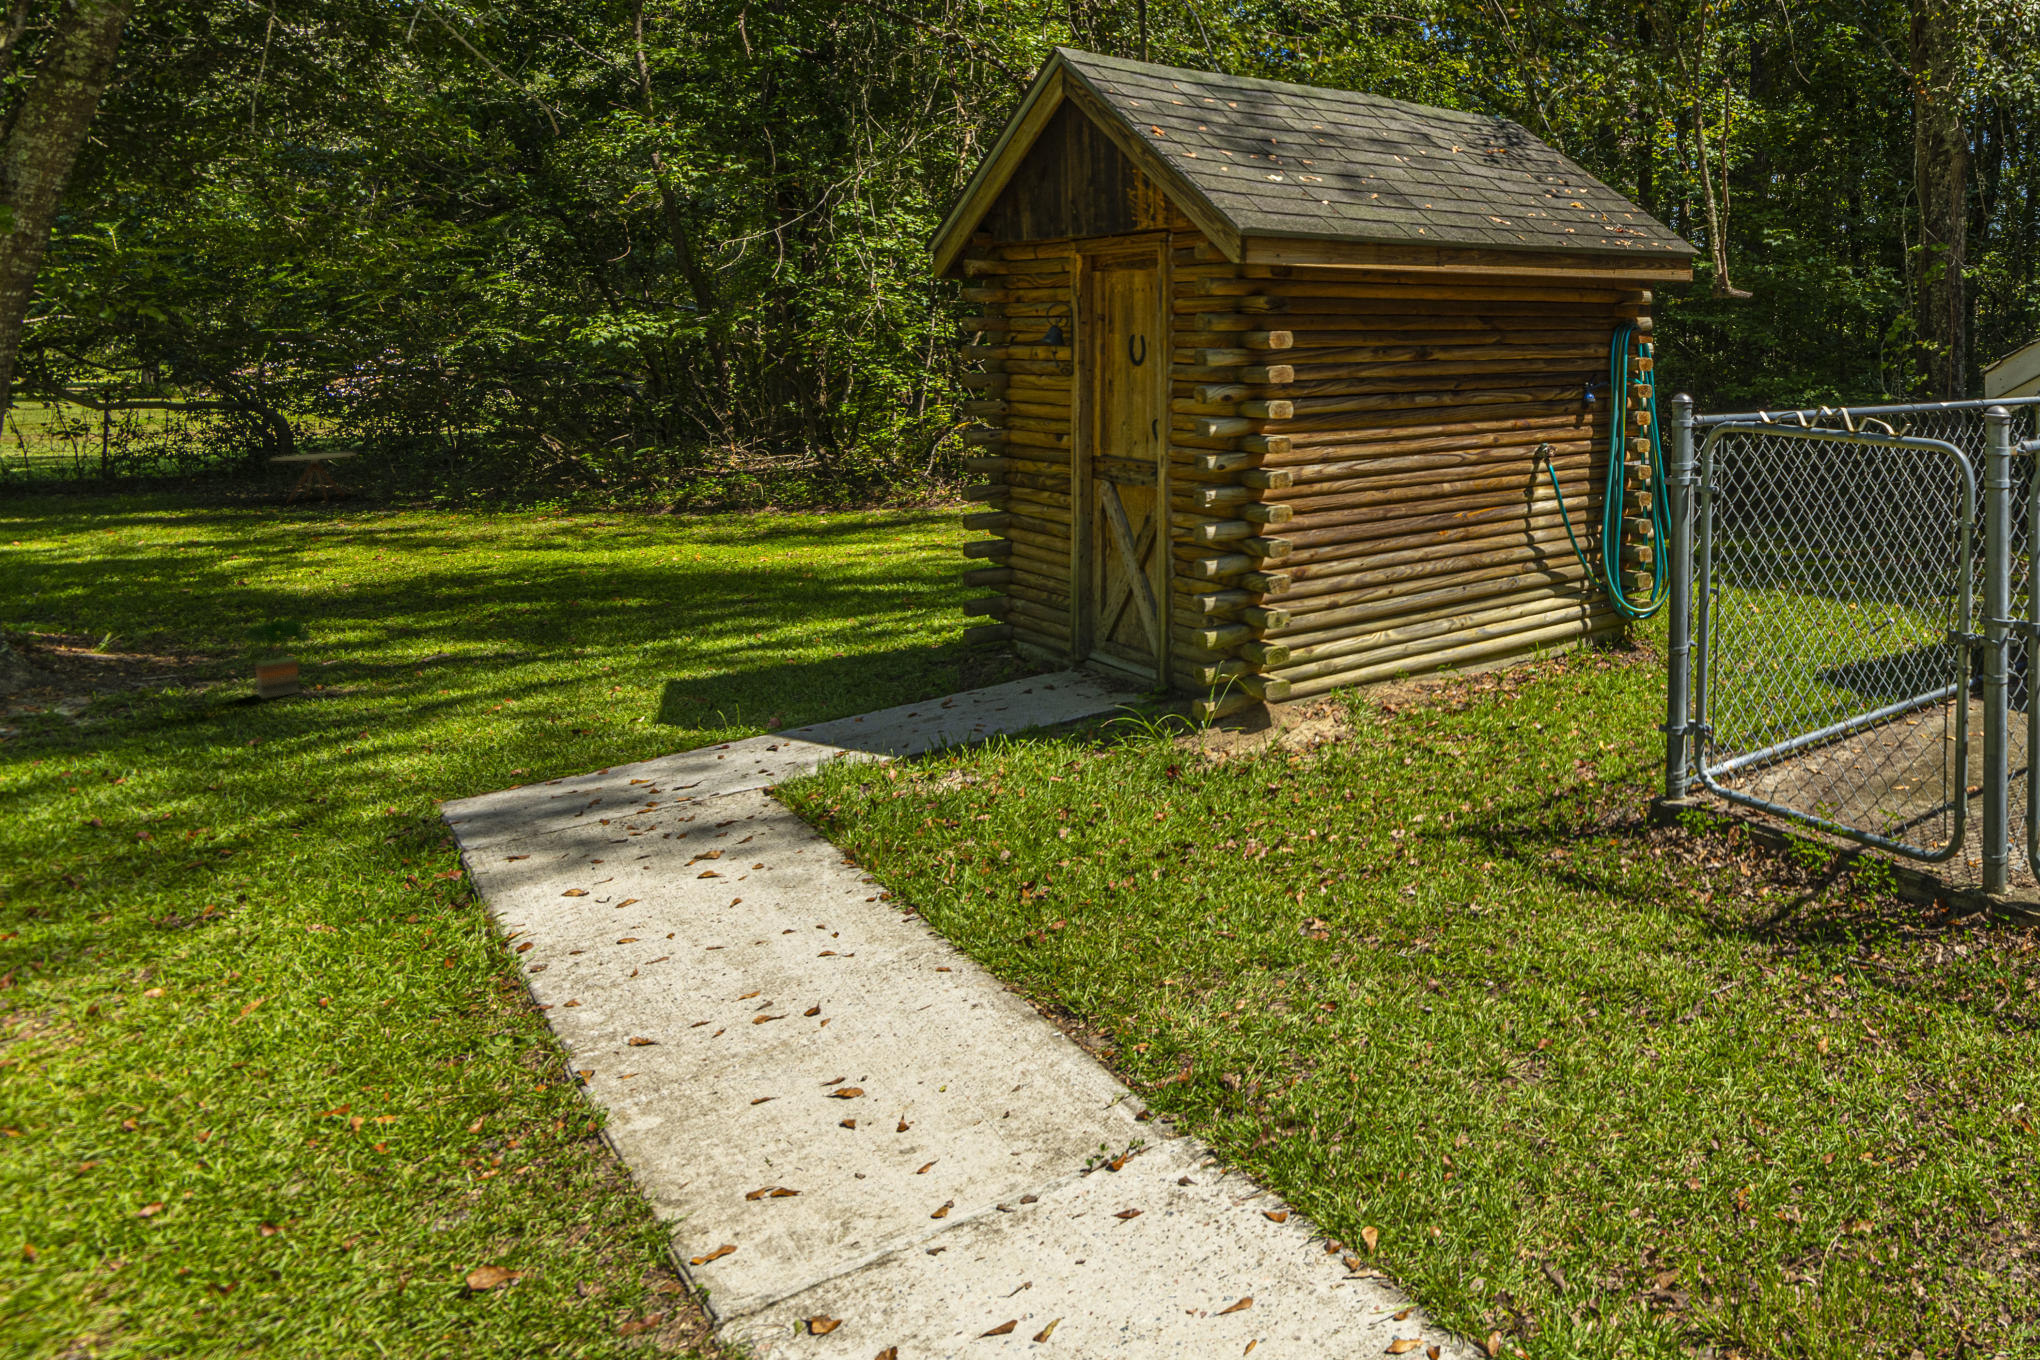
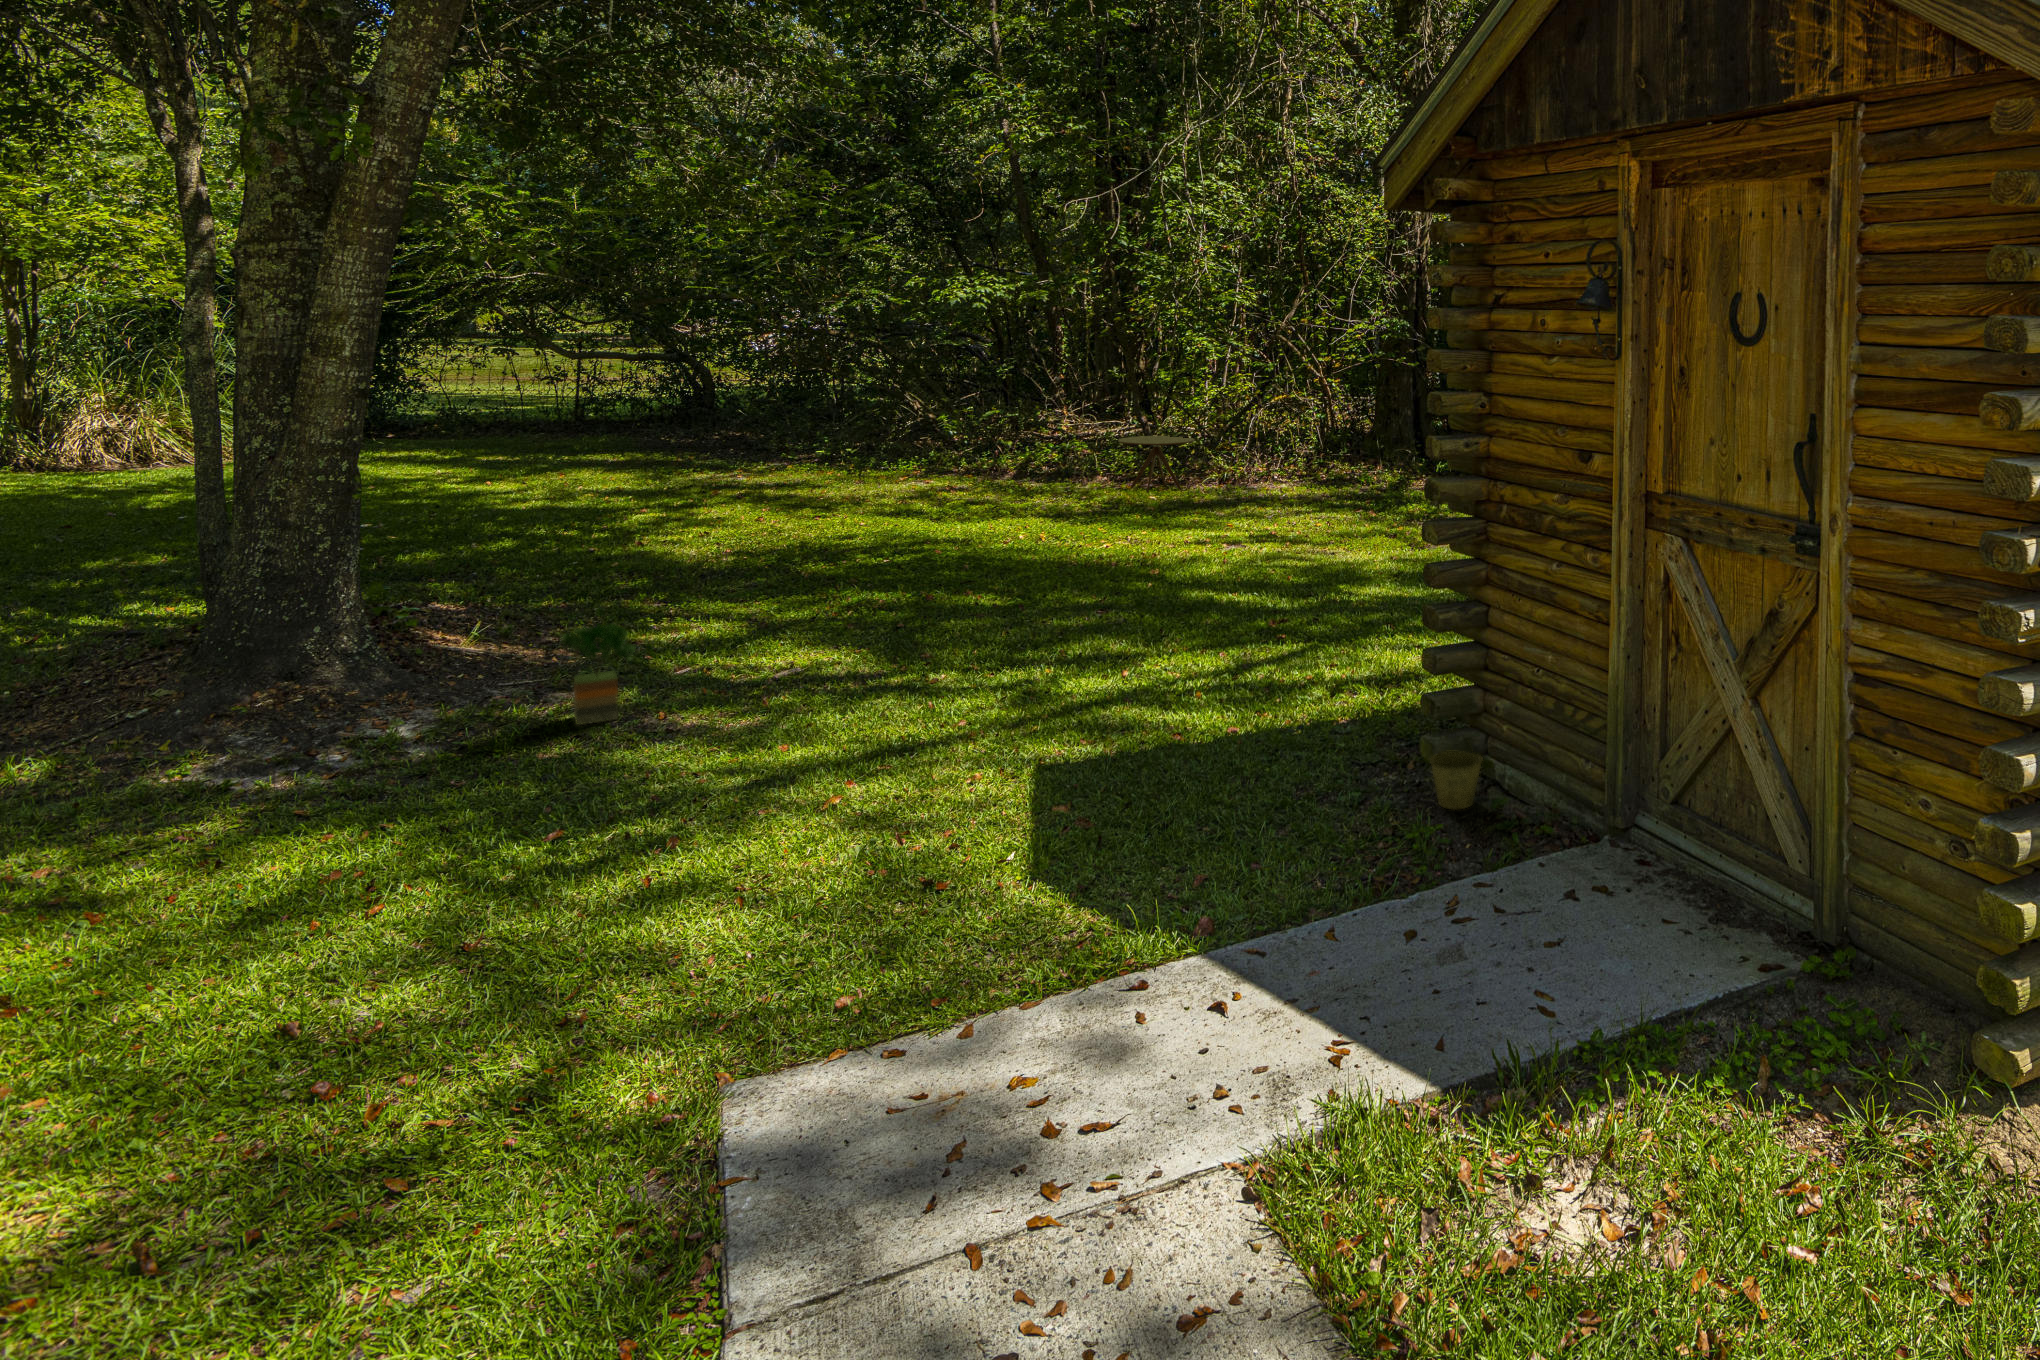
round table: present [273,453,355,502] -> present [1118,436,1194,493]
bucket: none [966,629,1004,683] -> present [1430,750,1482,810]

